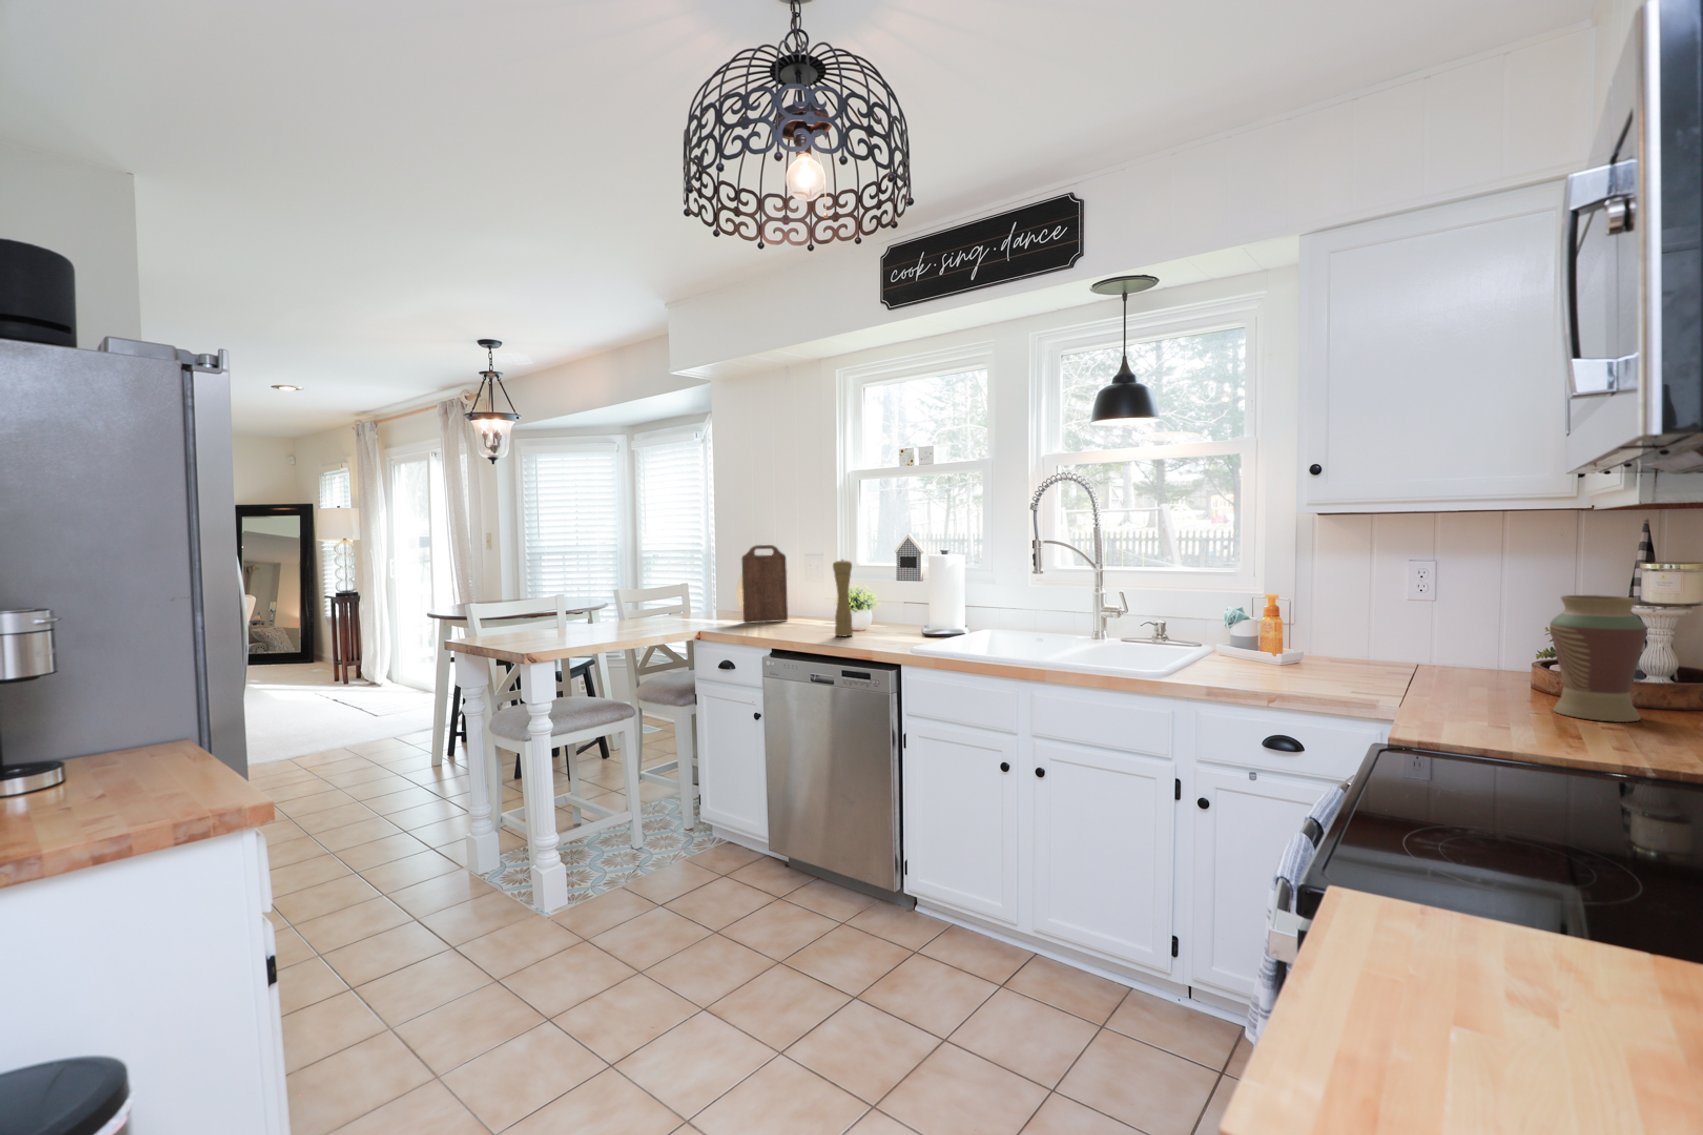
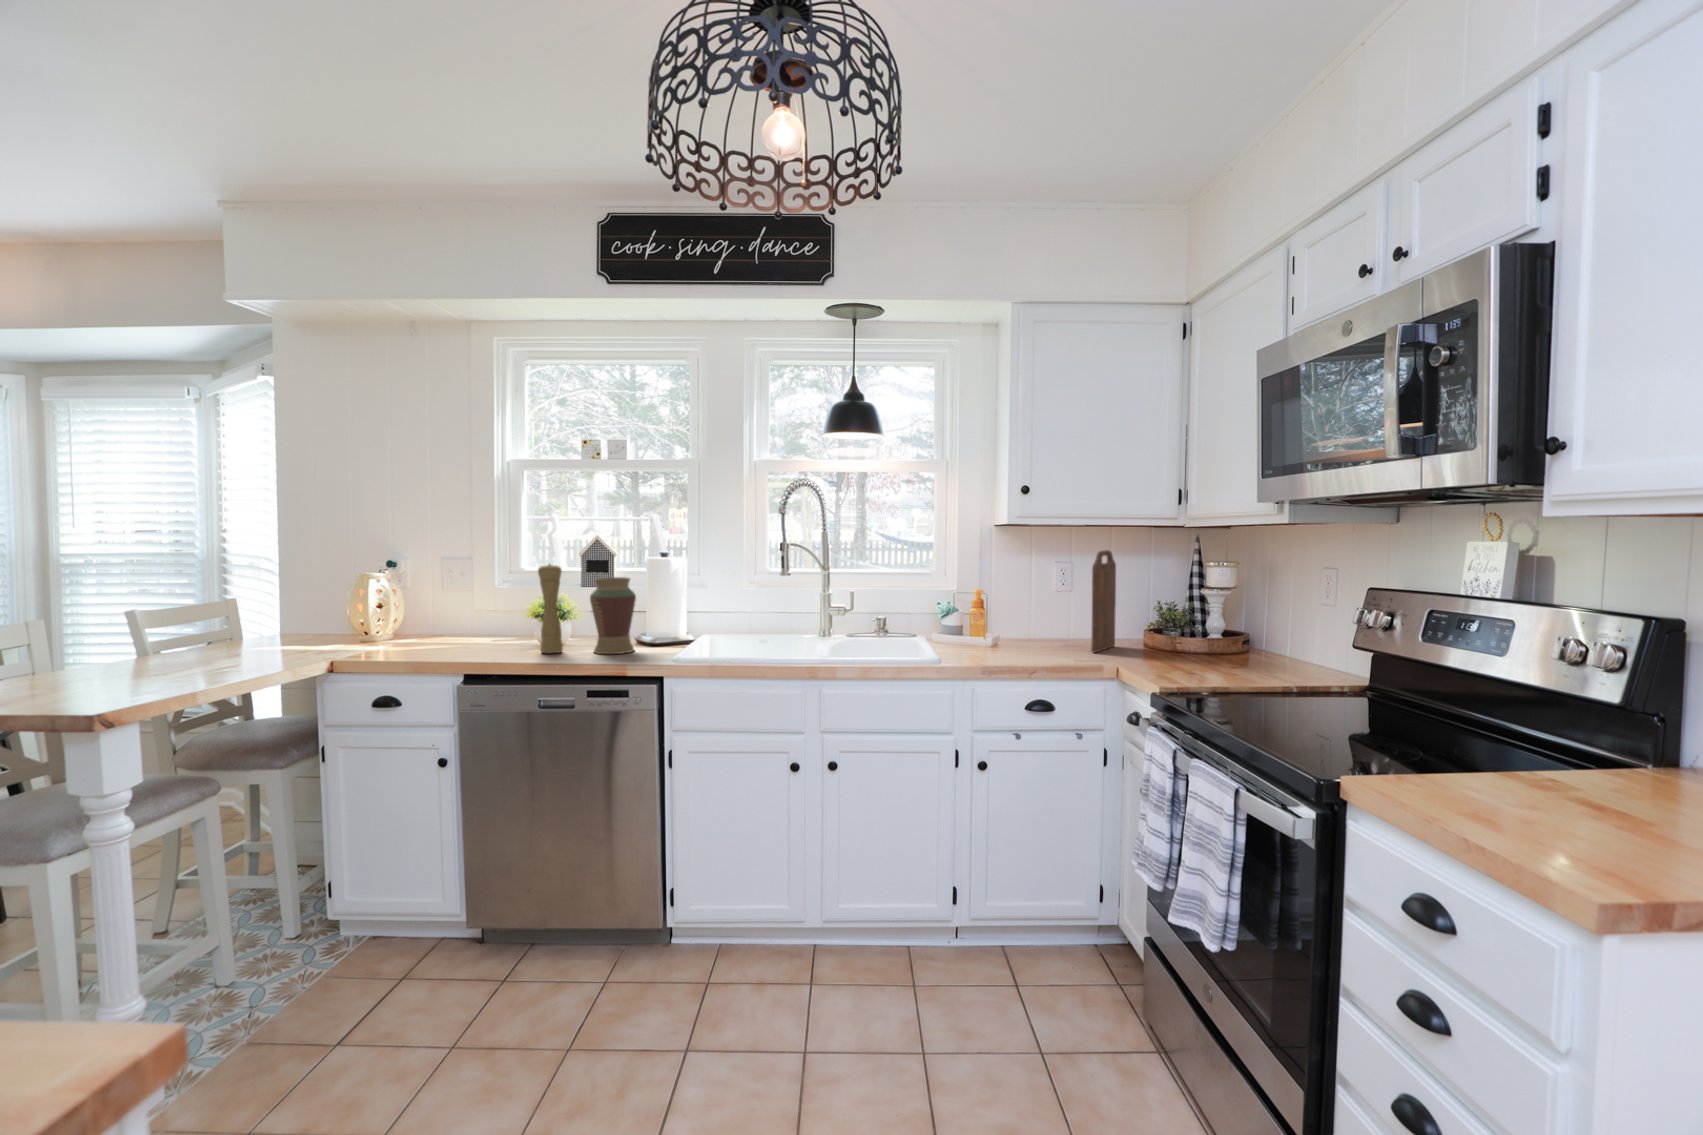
cutting board: present [742,545,788,623] -> present [1091,550,1116,653]
vase: present [1550,595,1647,722] -> present [590,577,636,654]

